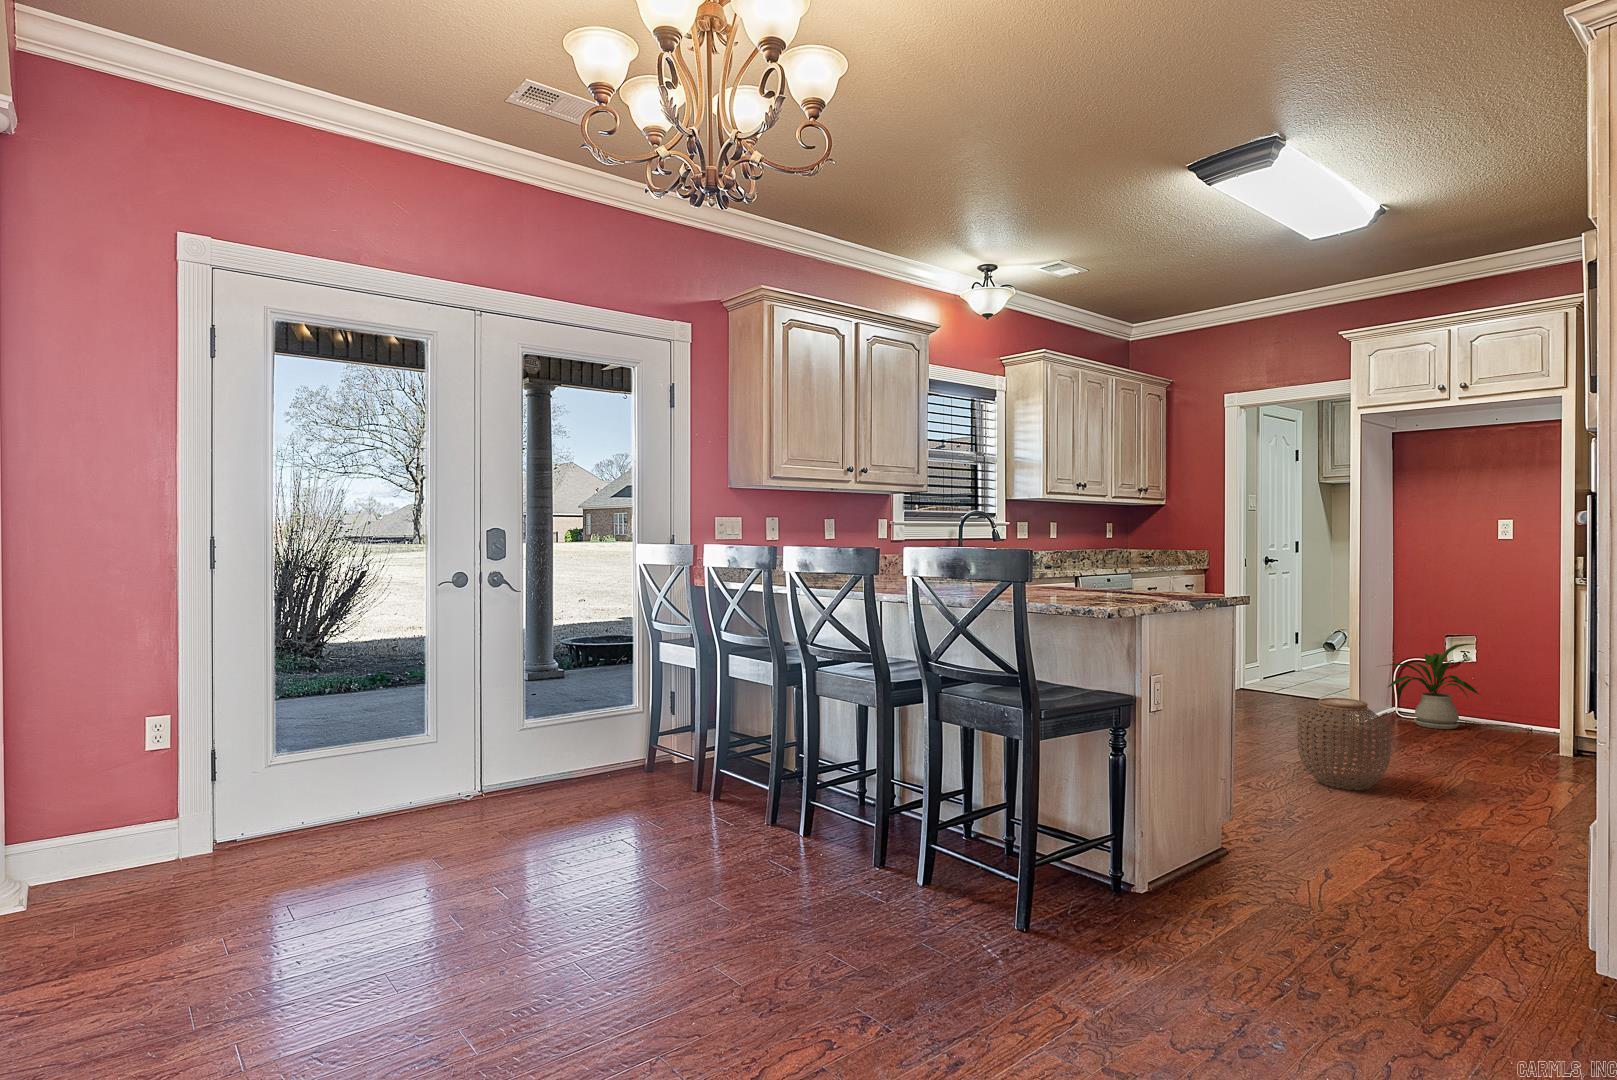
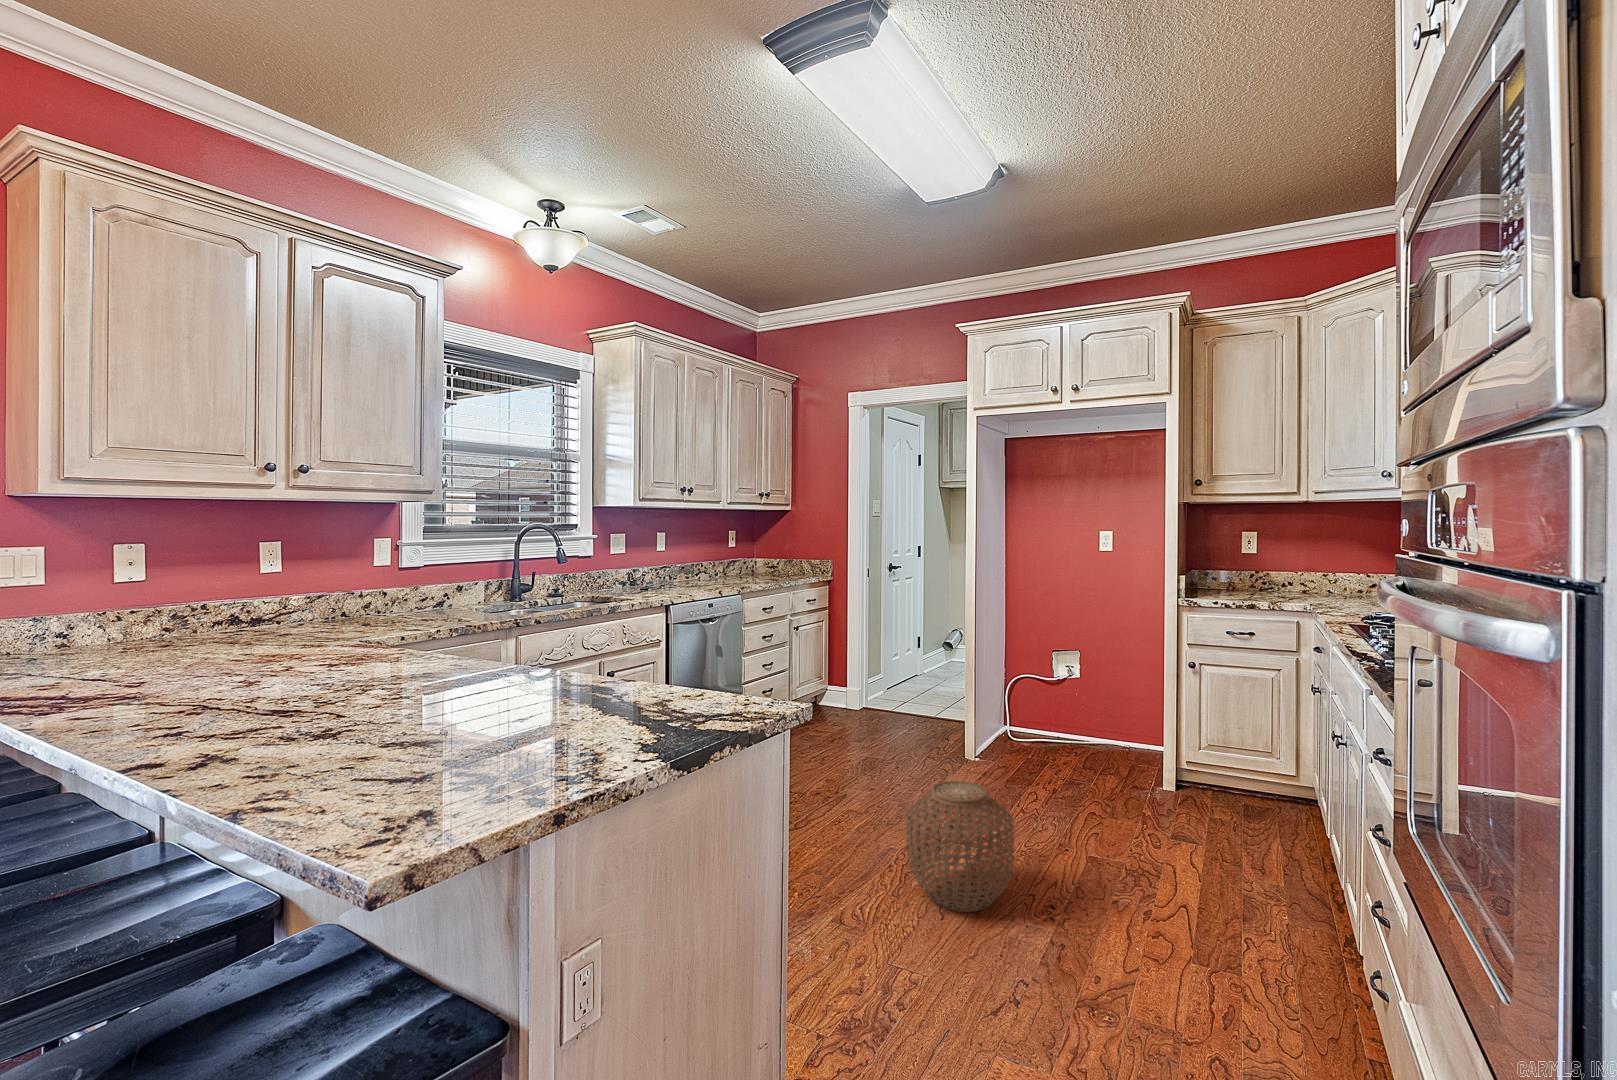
house plant: present [1388,644,1478,729] -> none [991,665,1086,758]

